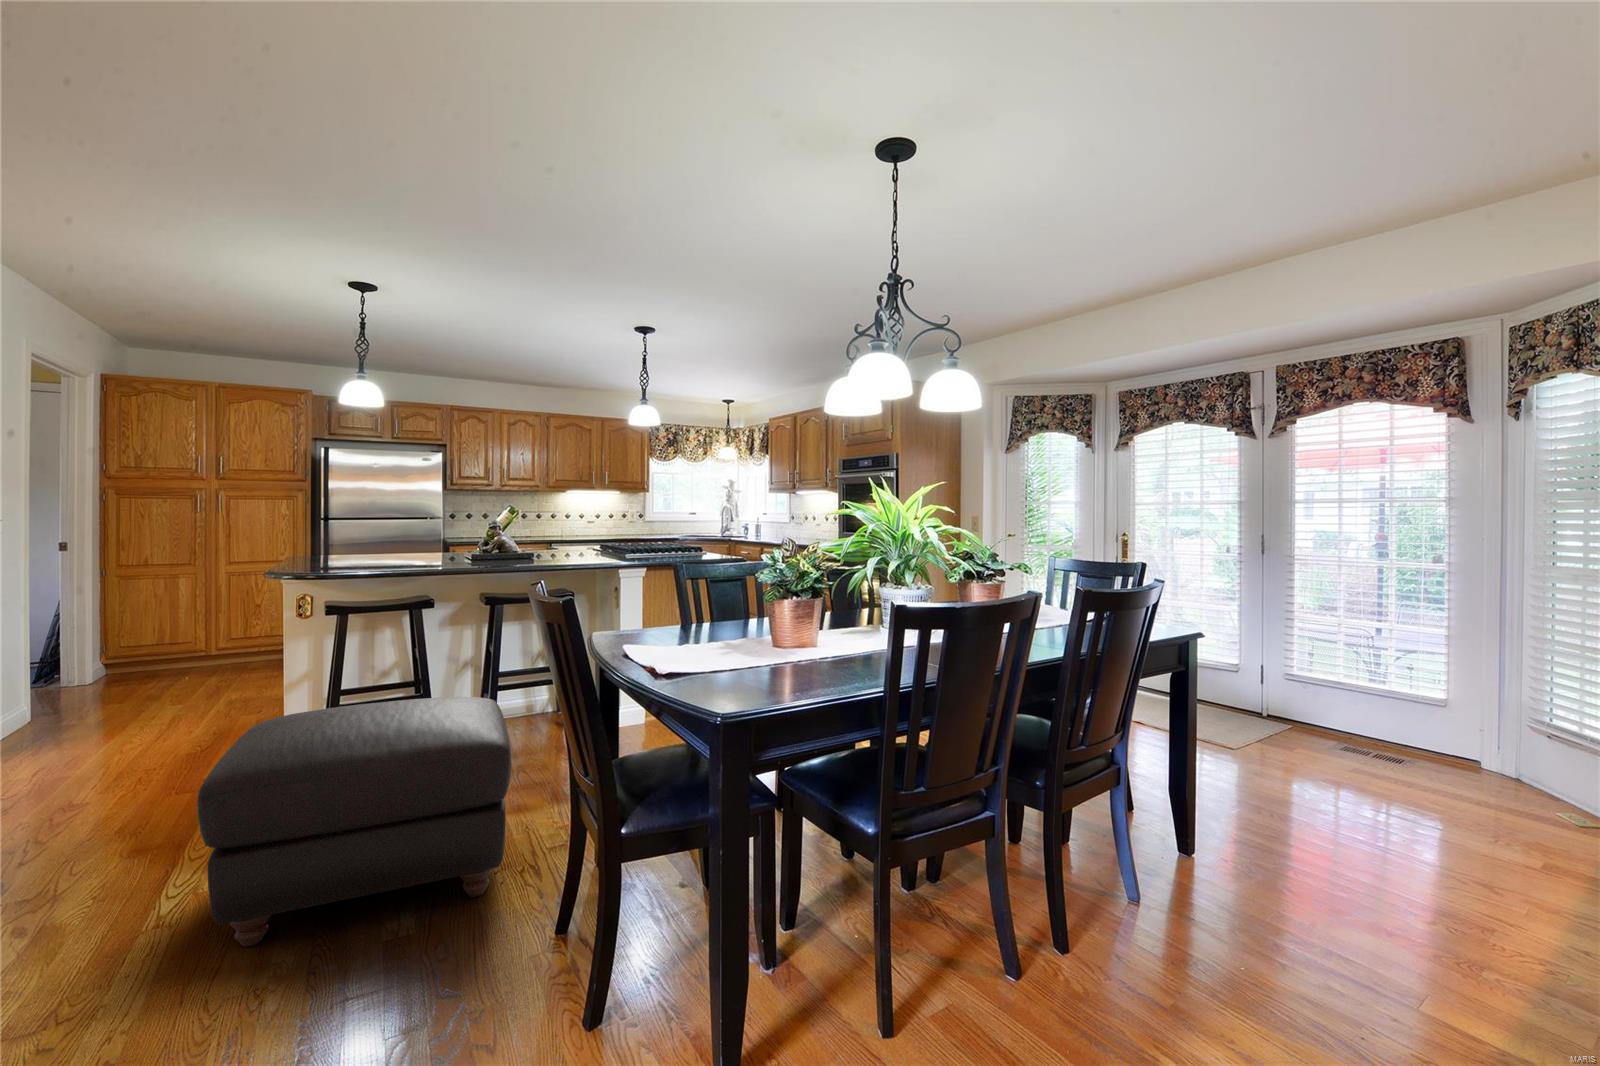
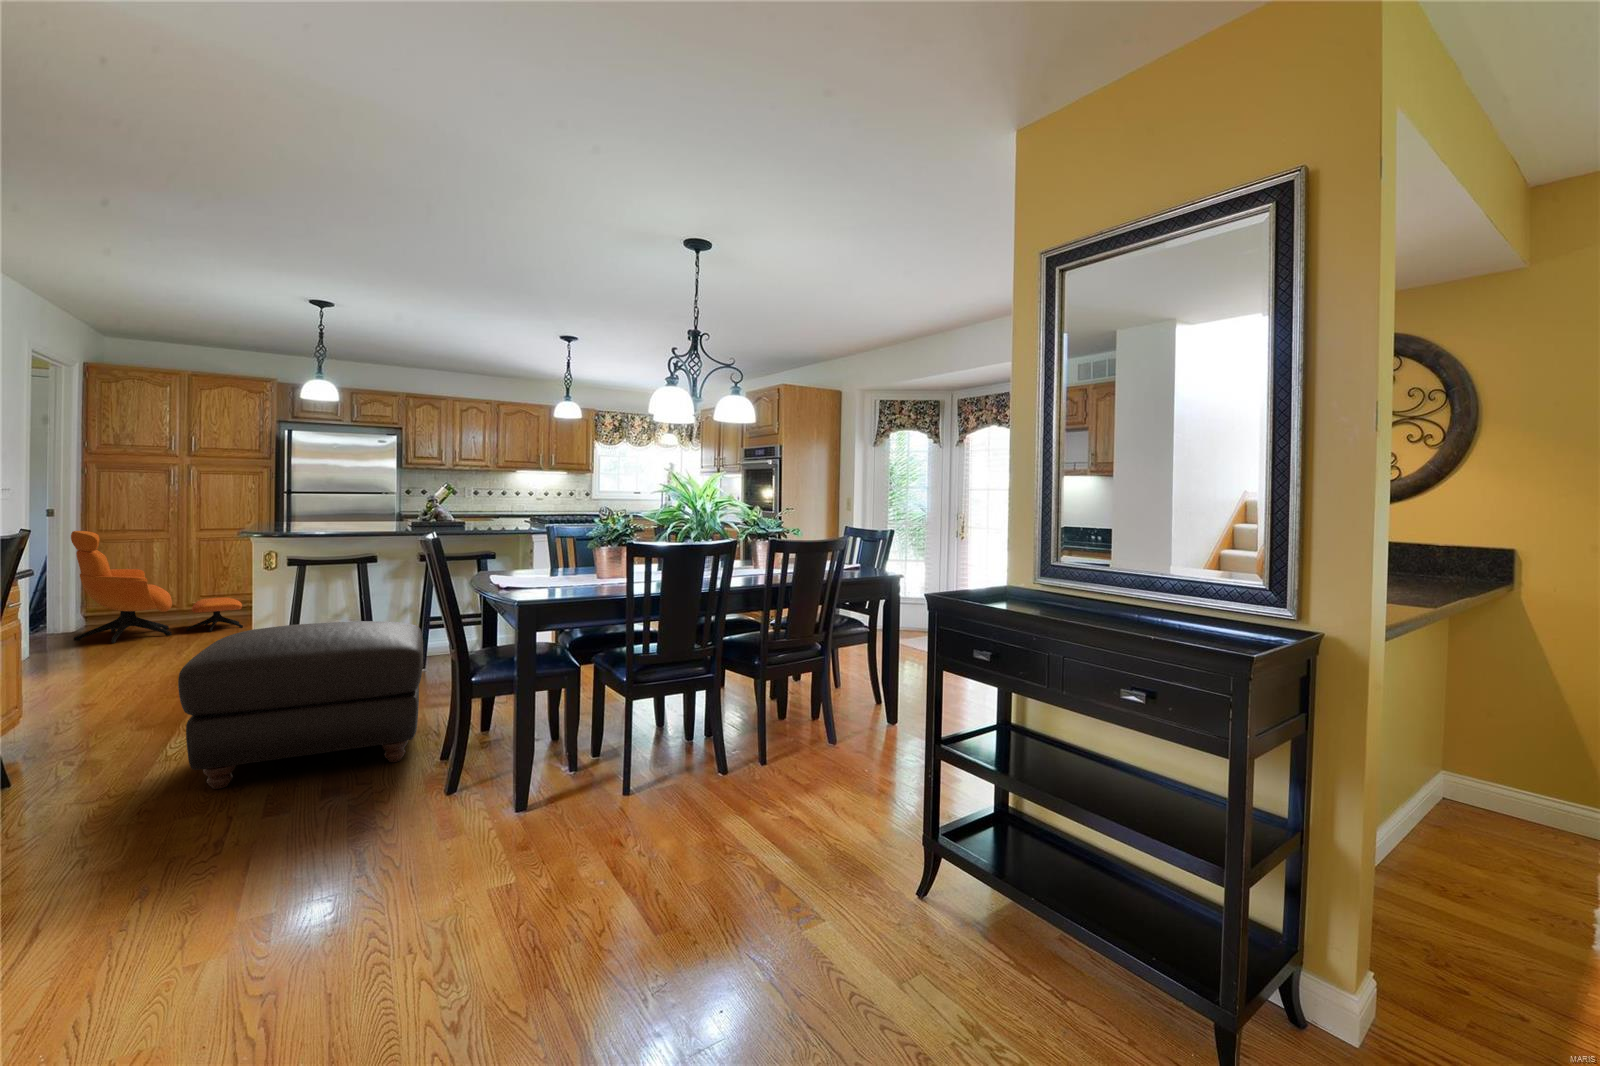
armchair: none [84,571,274,702] -> present [71,531,243,643]

